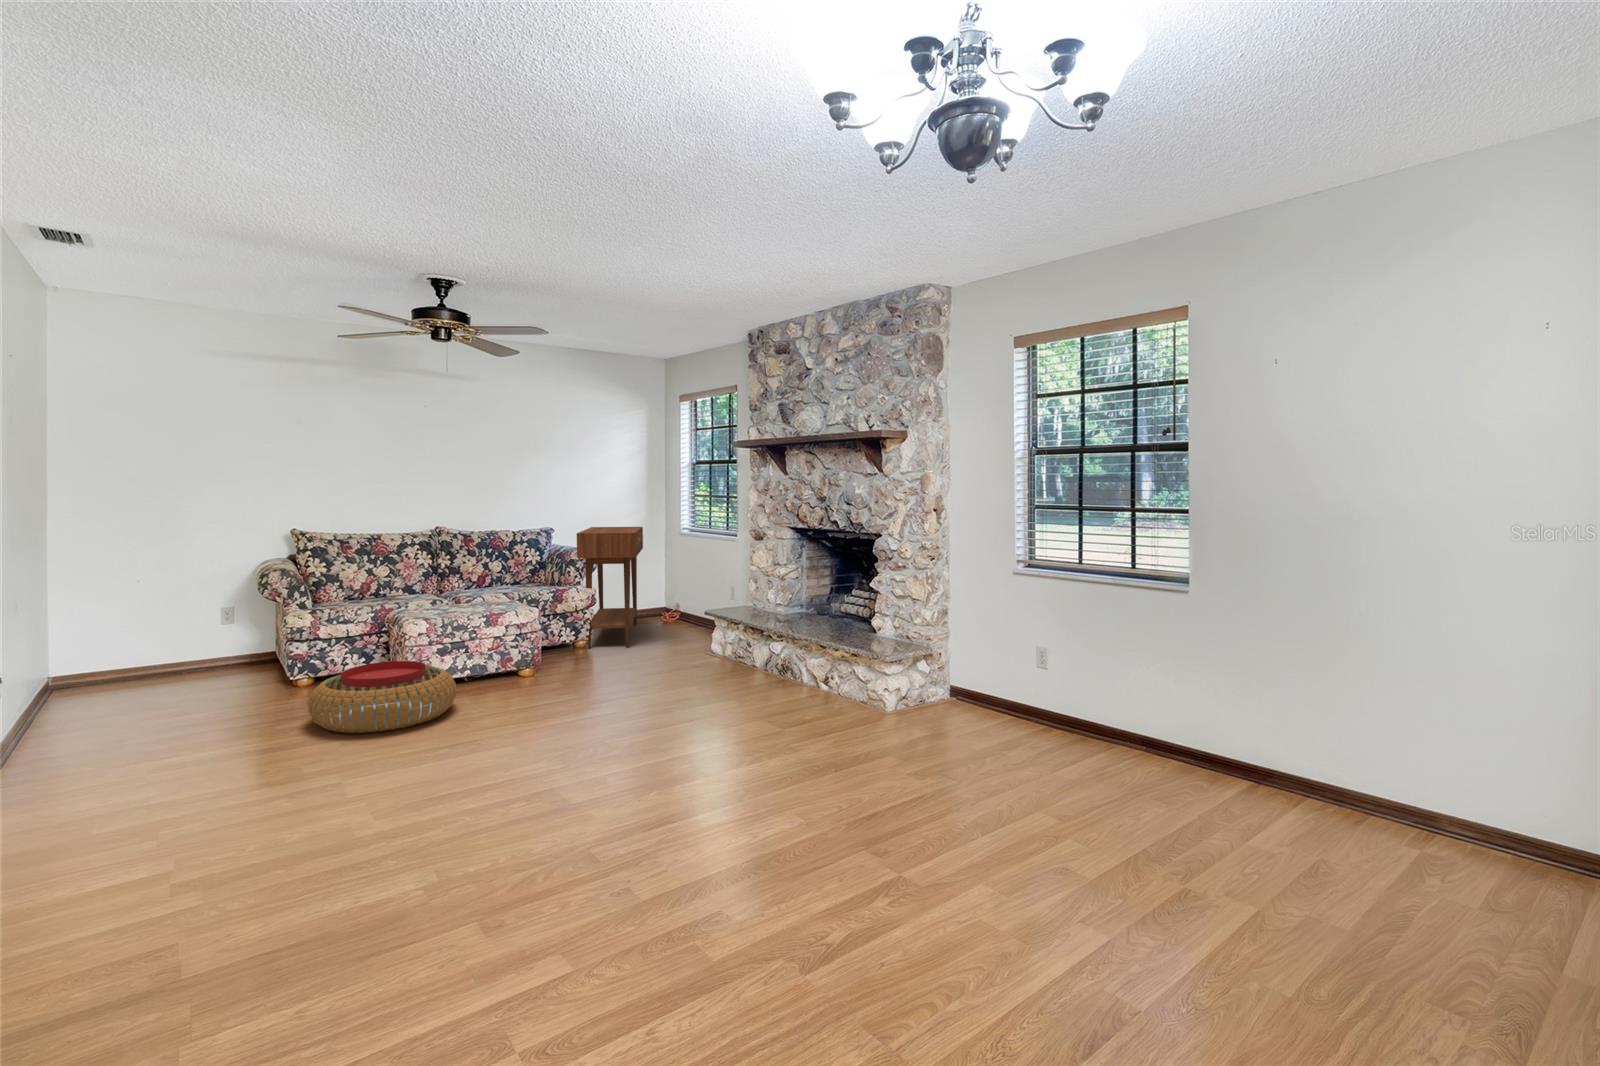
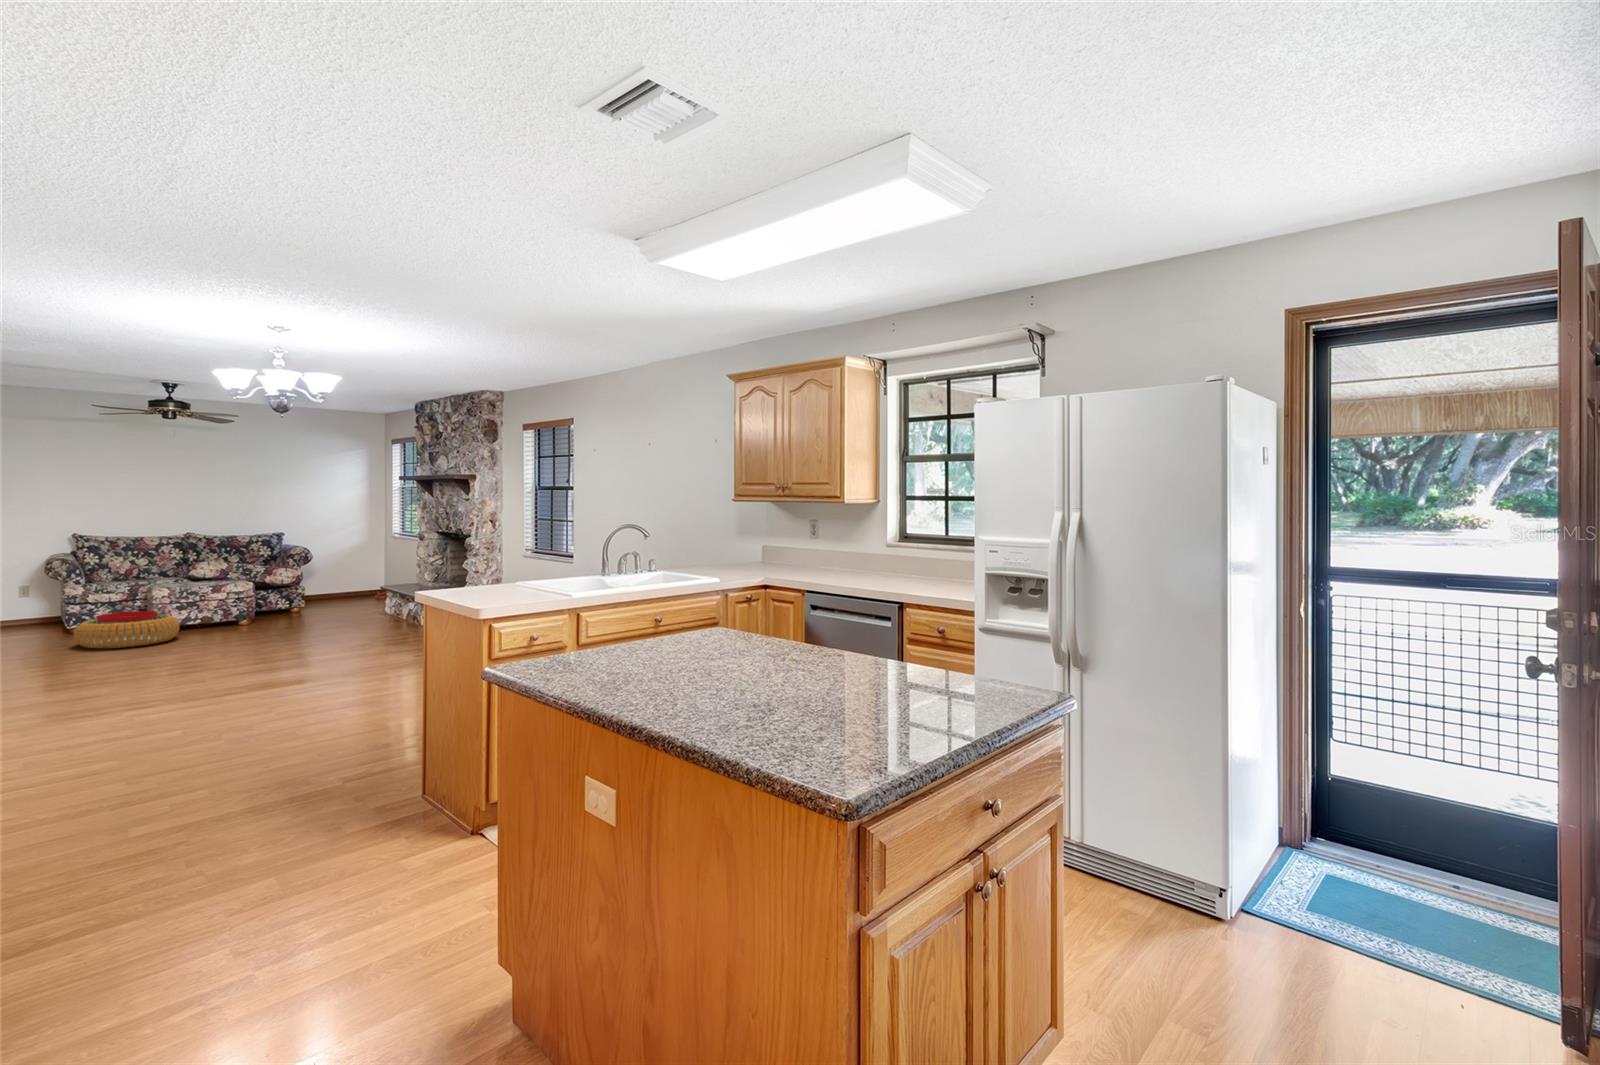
console table: present [577,527,643,648] -> none [292,532,358,613]

